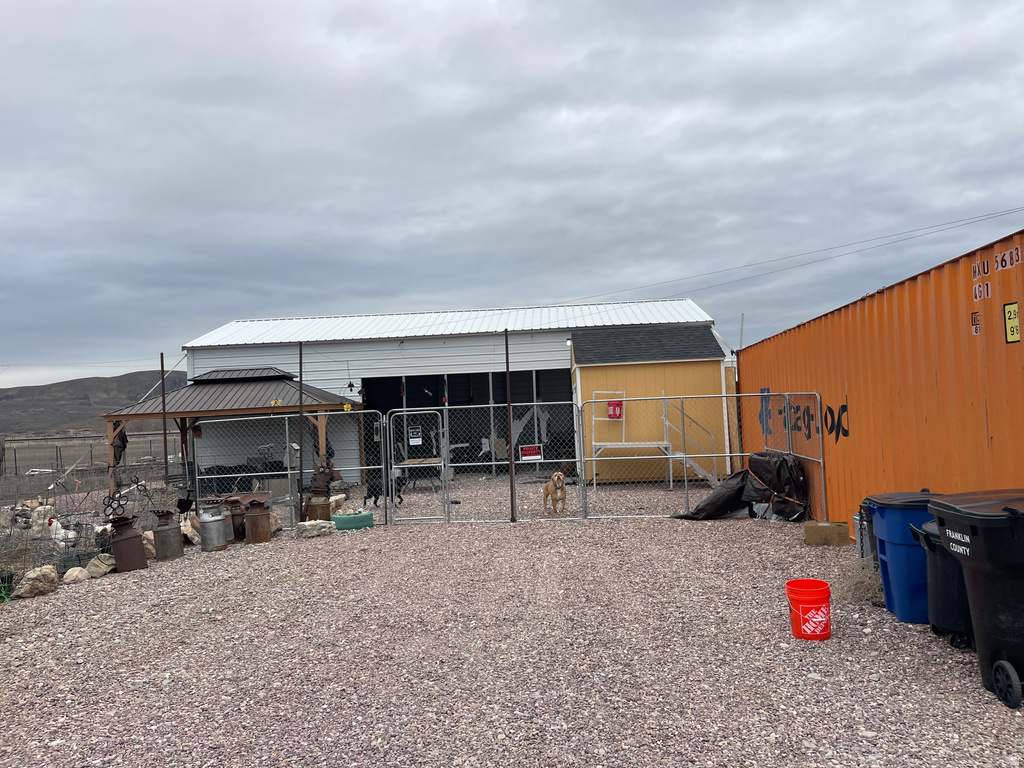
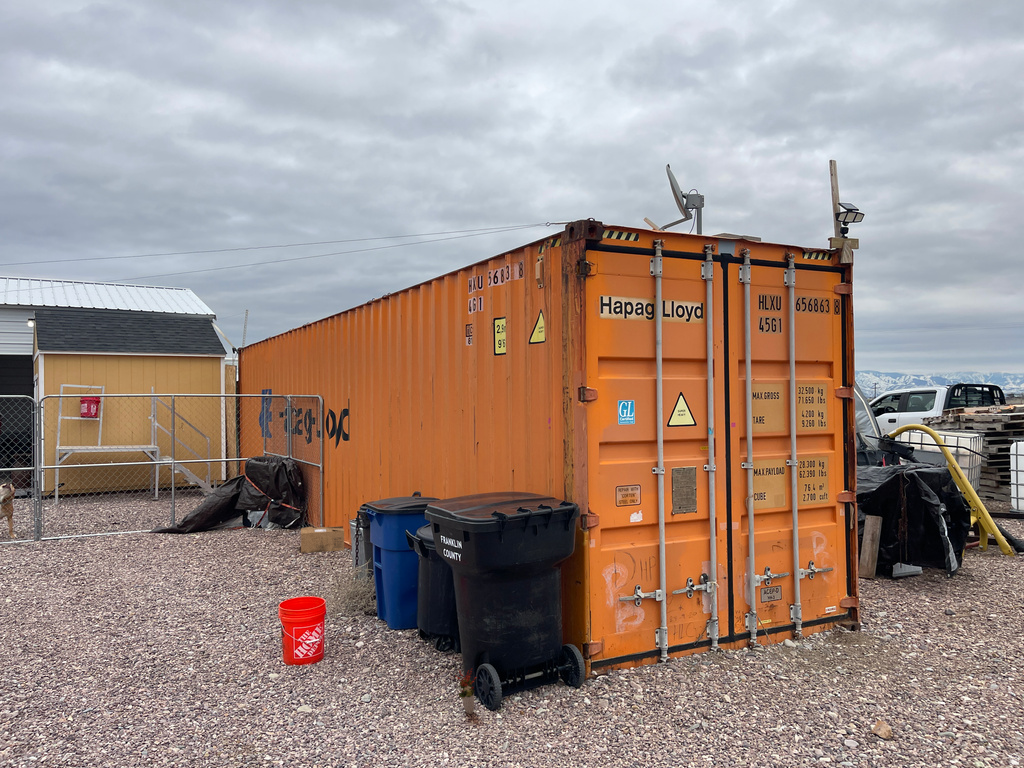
decorative plant: none [969,665,995,713] -> present [456,669,477,714]

